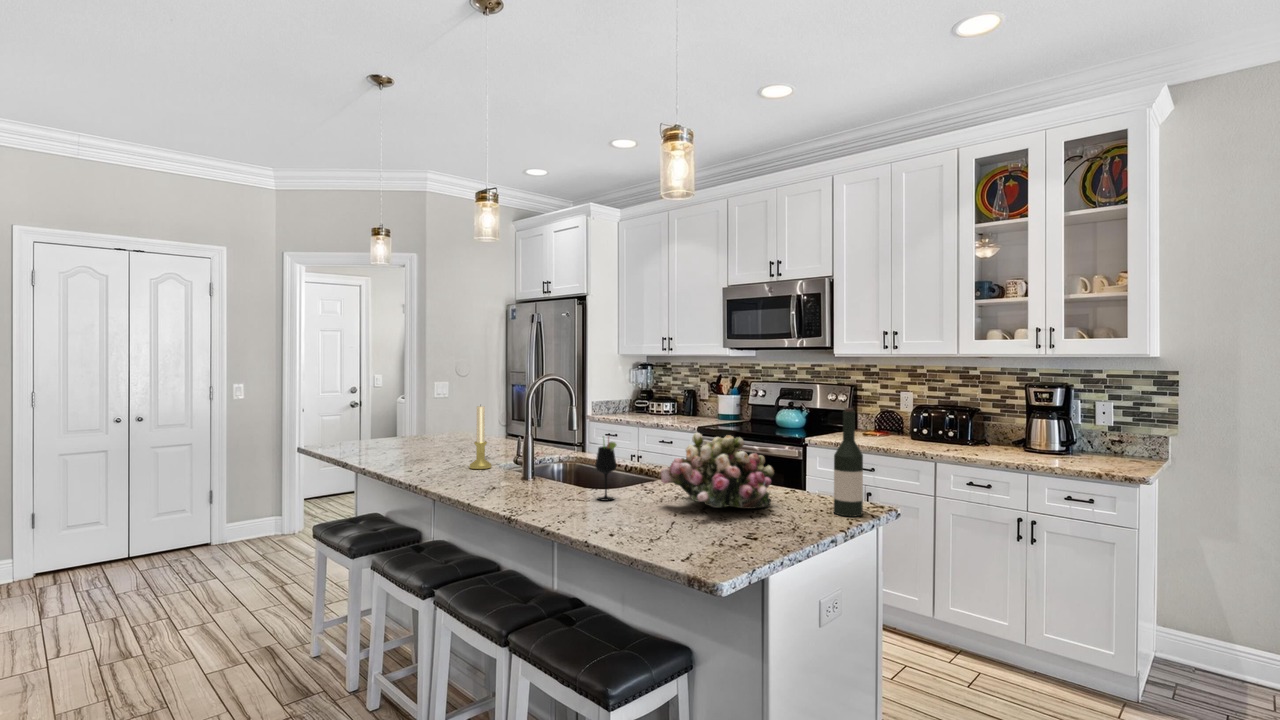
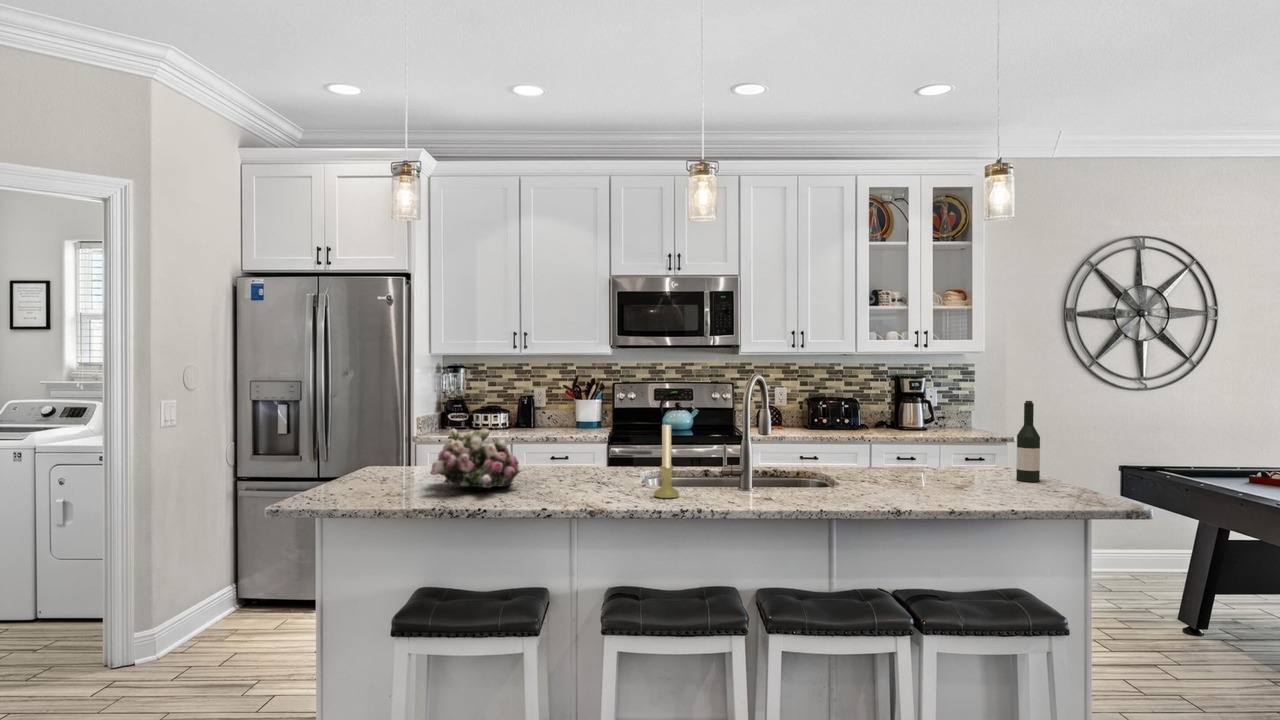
flower arrangement: present [661,433,774,509] -> present [430,428,523,488]
wine glass: present [596,438,616,501] -> none [881,439,906,500]

